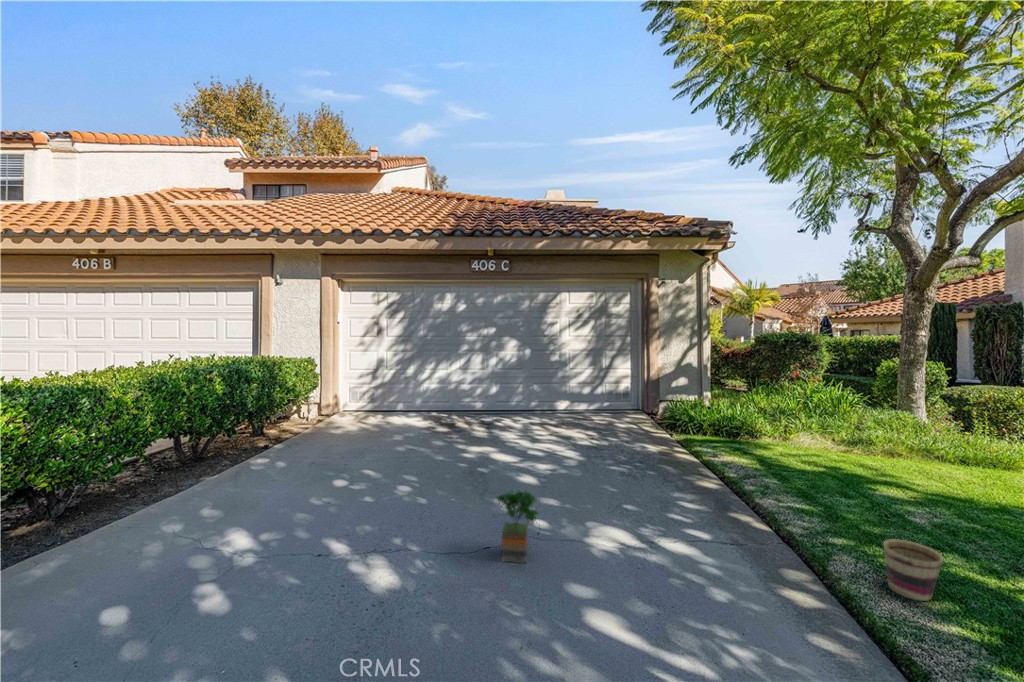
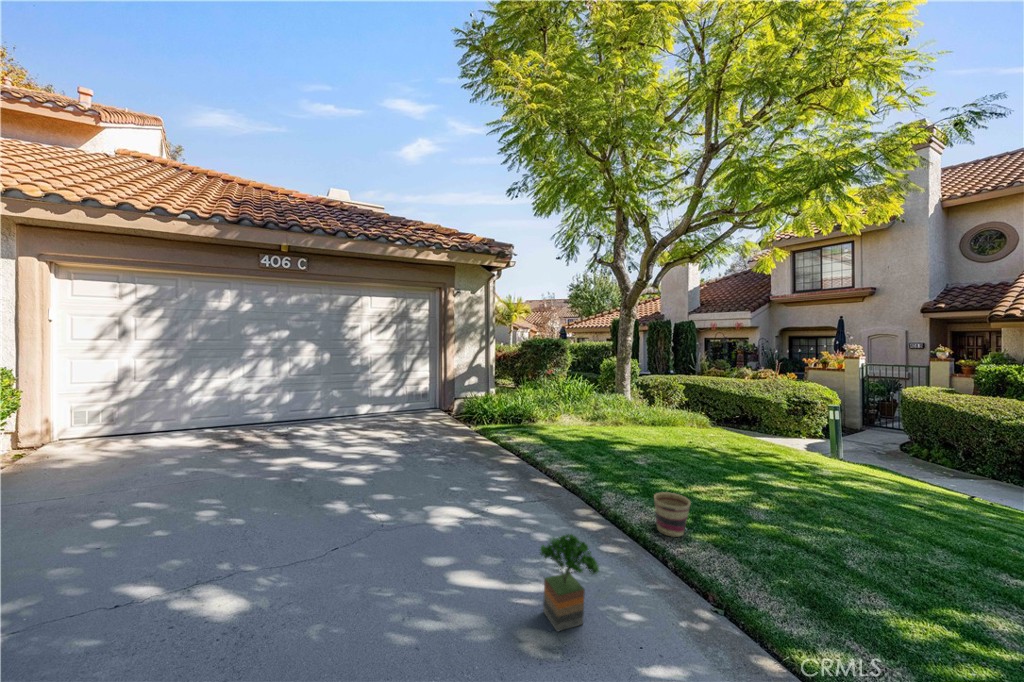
potted tree: present [496,491,538,563] -> present [540,534,599,631]

